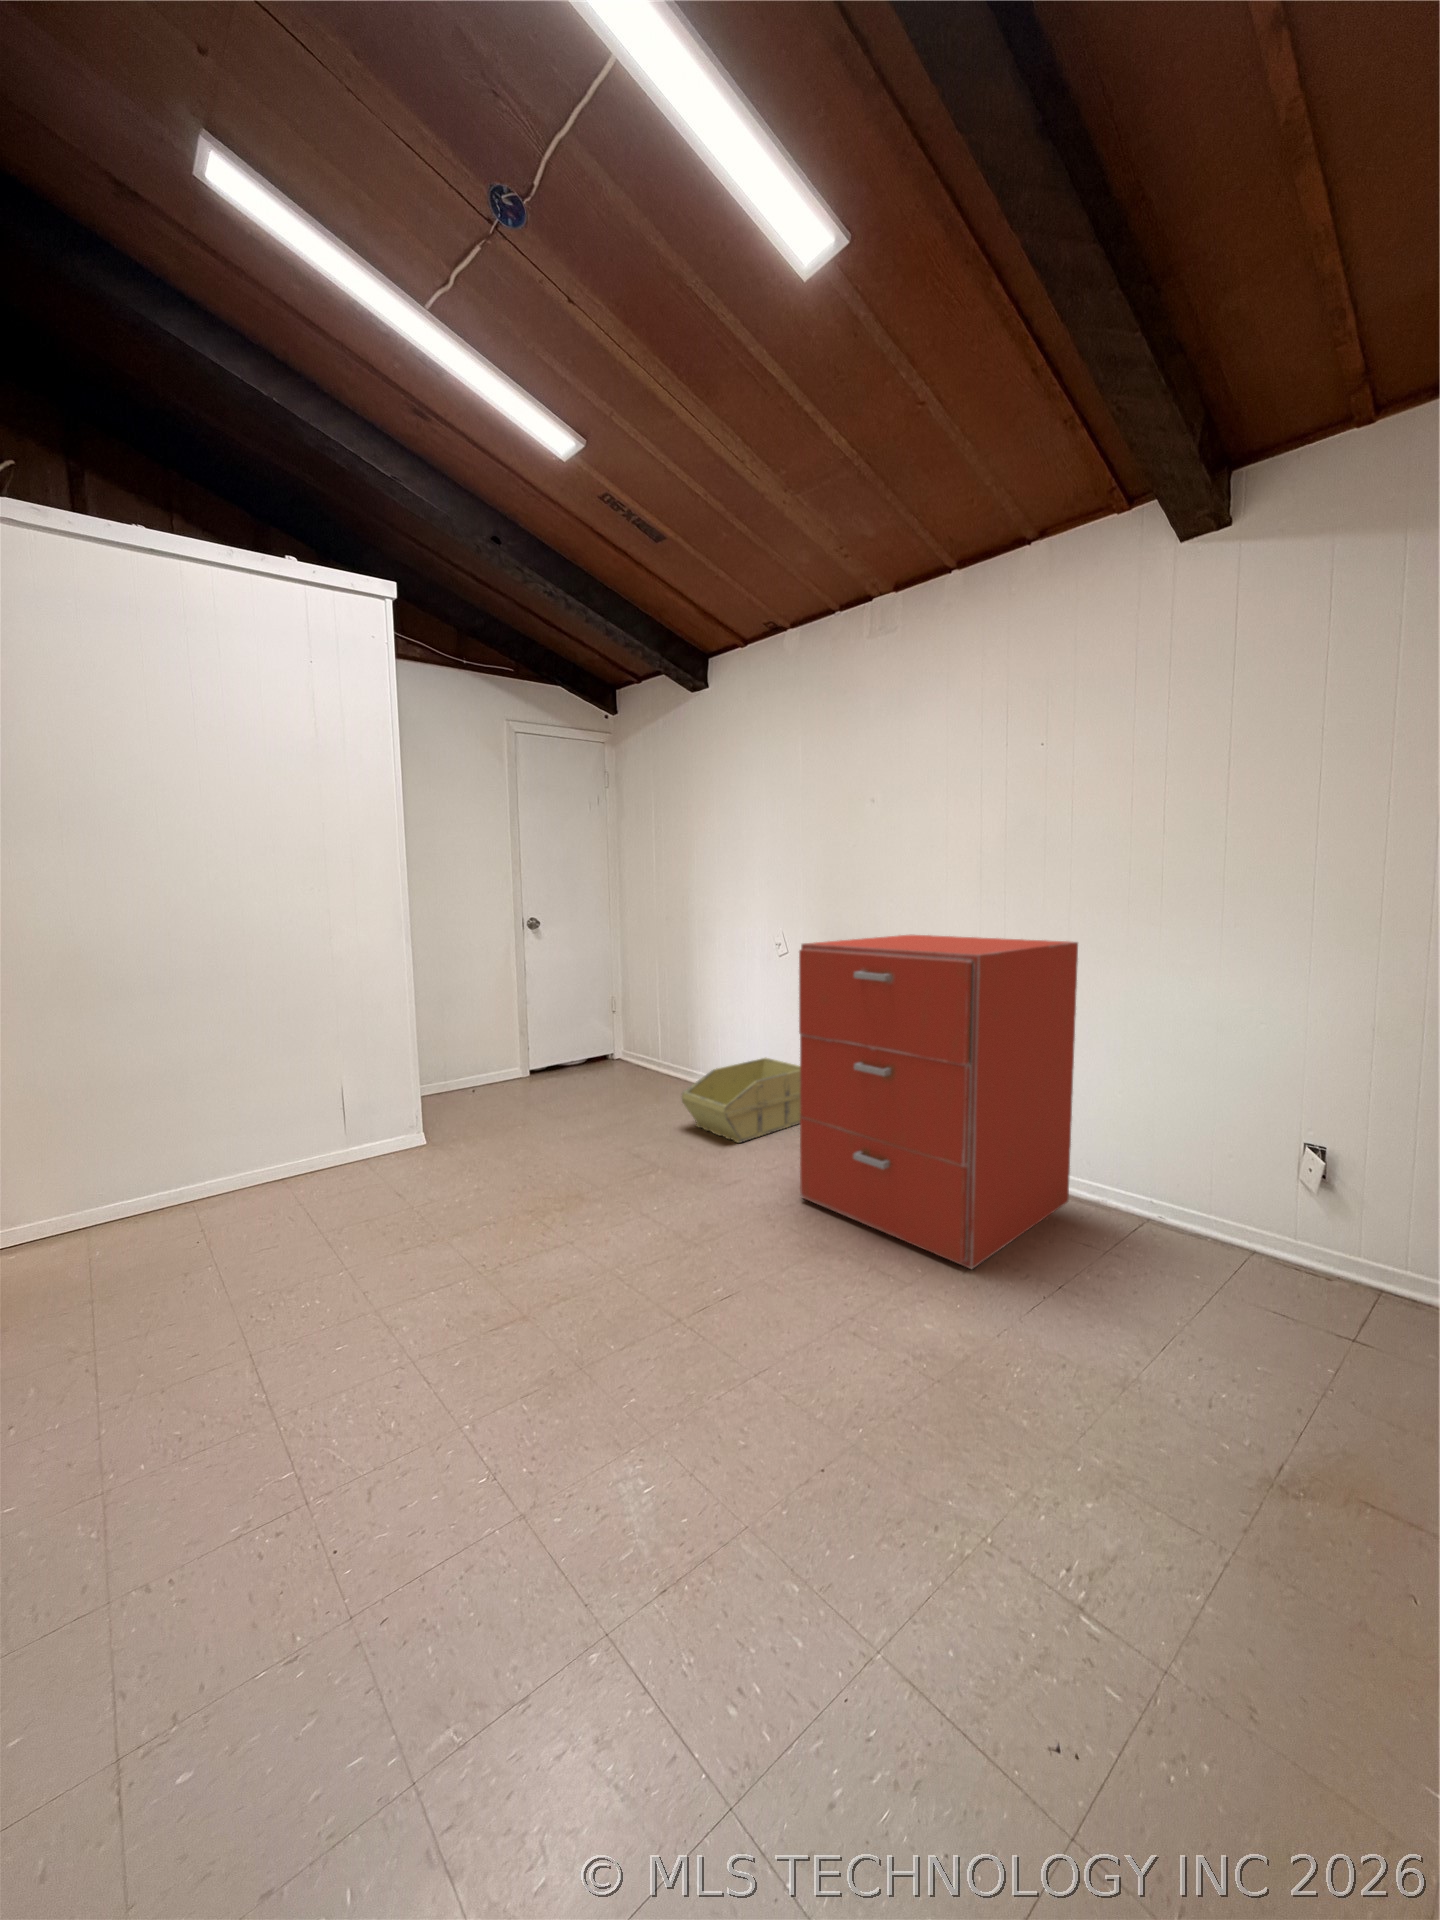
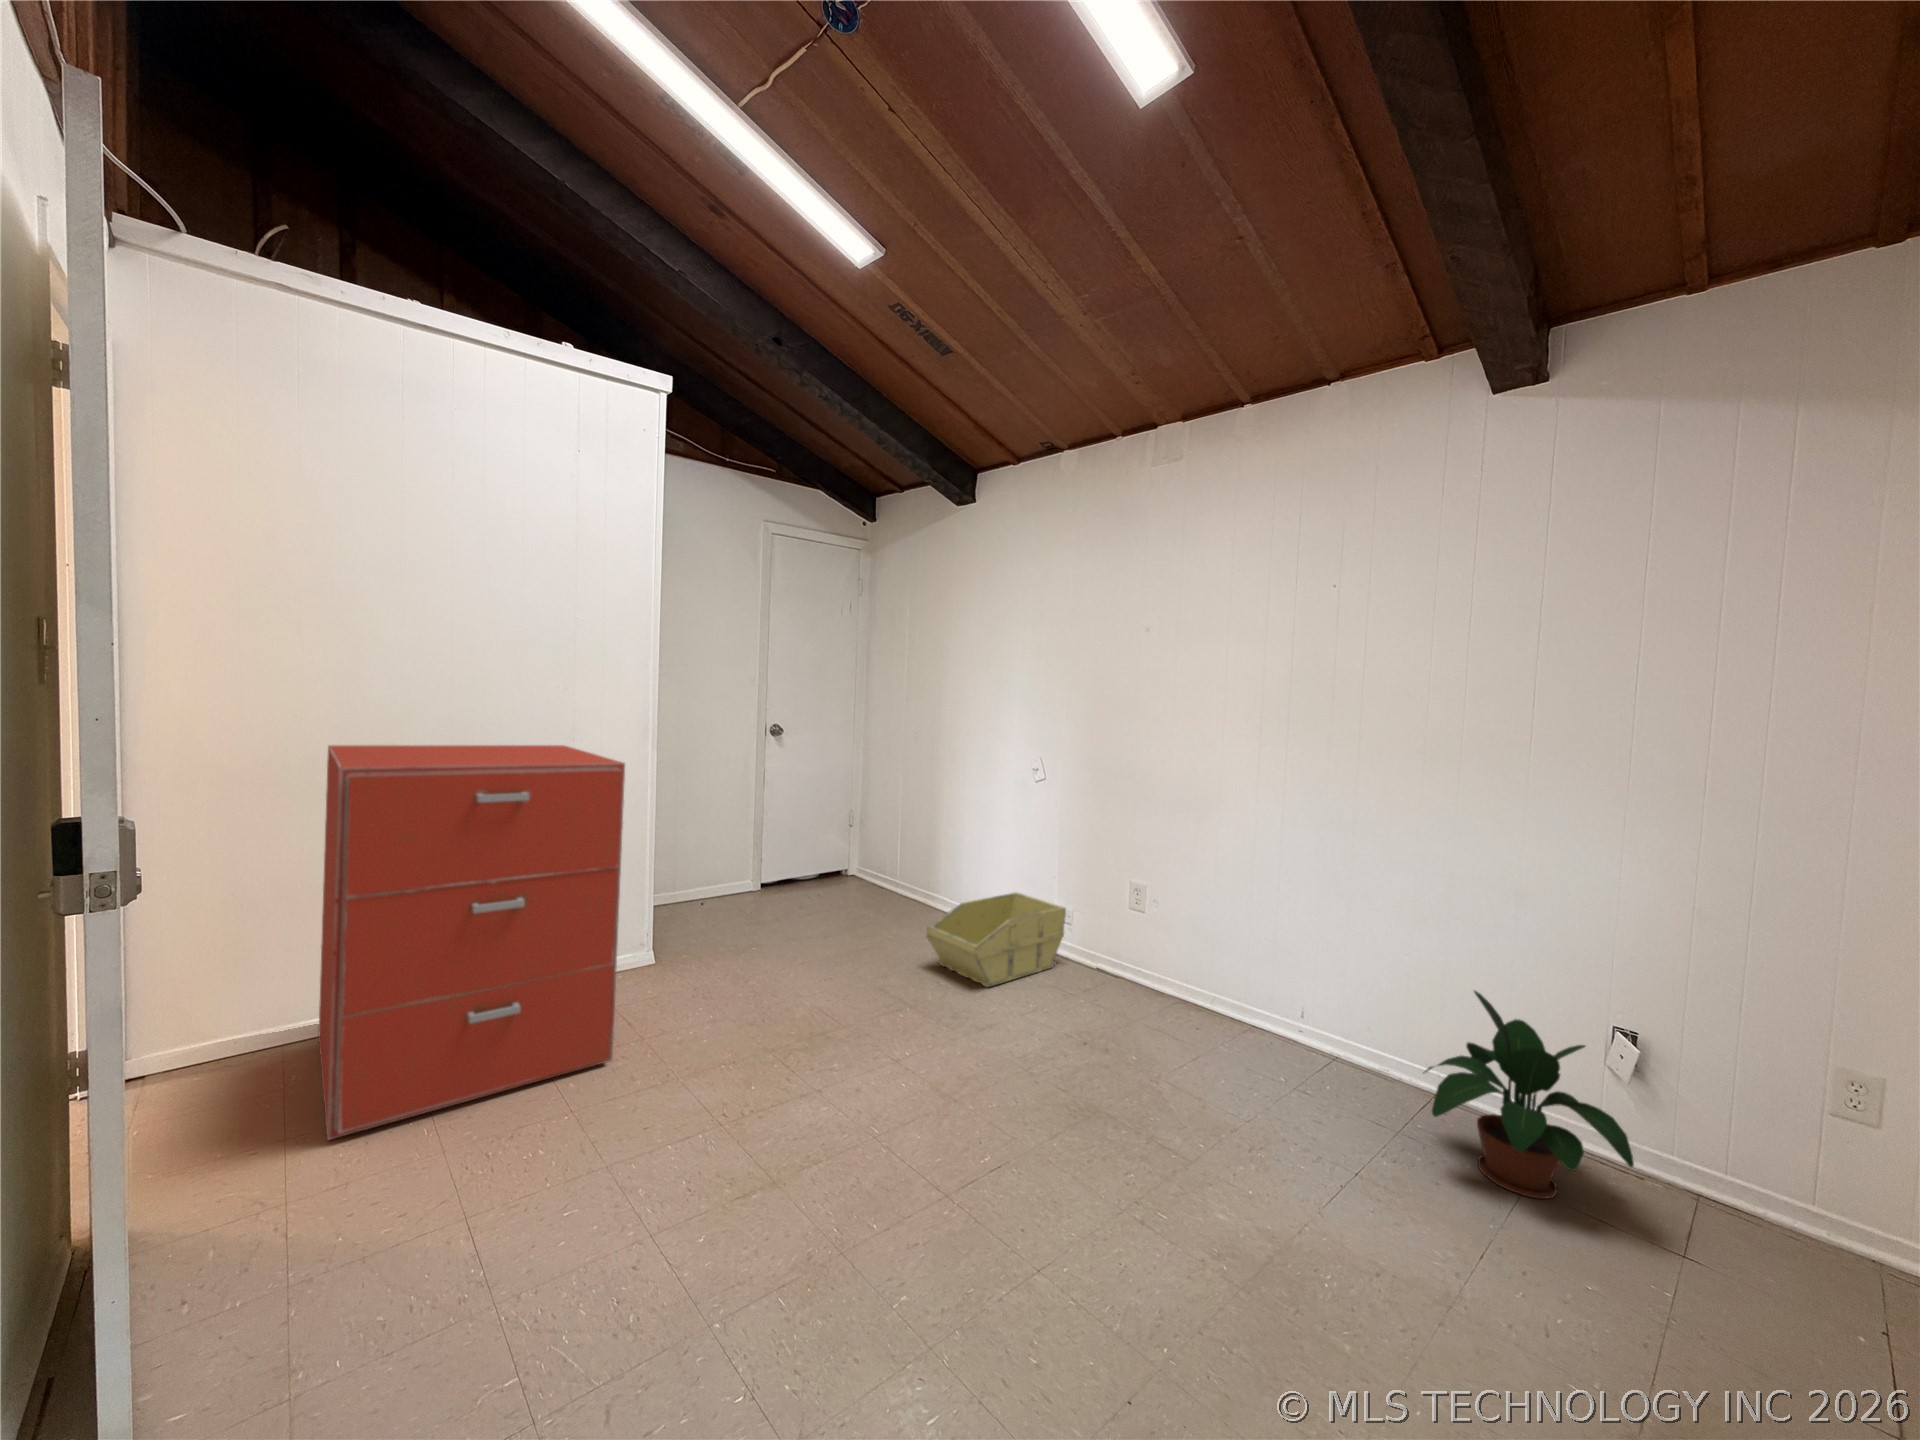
filing cabinet: present [799,935,1078,1269] -> present [318,745,625,1140]
potted plant: none [1124,1110,1304,1289] -> present [1423,991,1634,1199]

